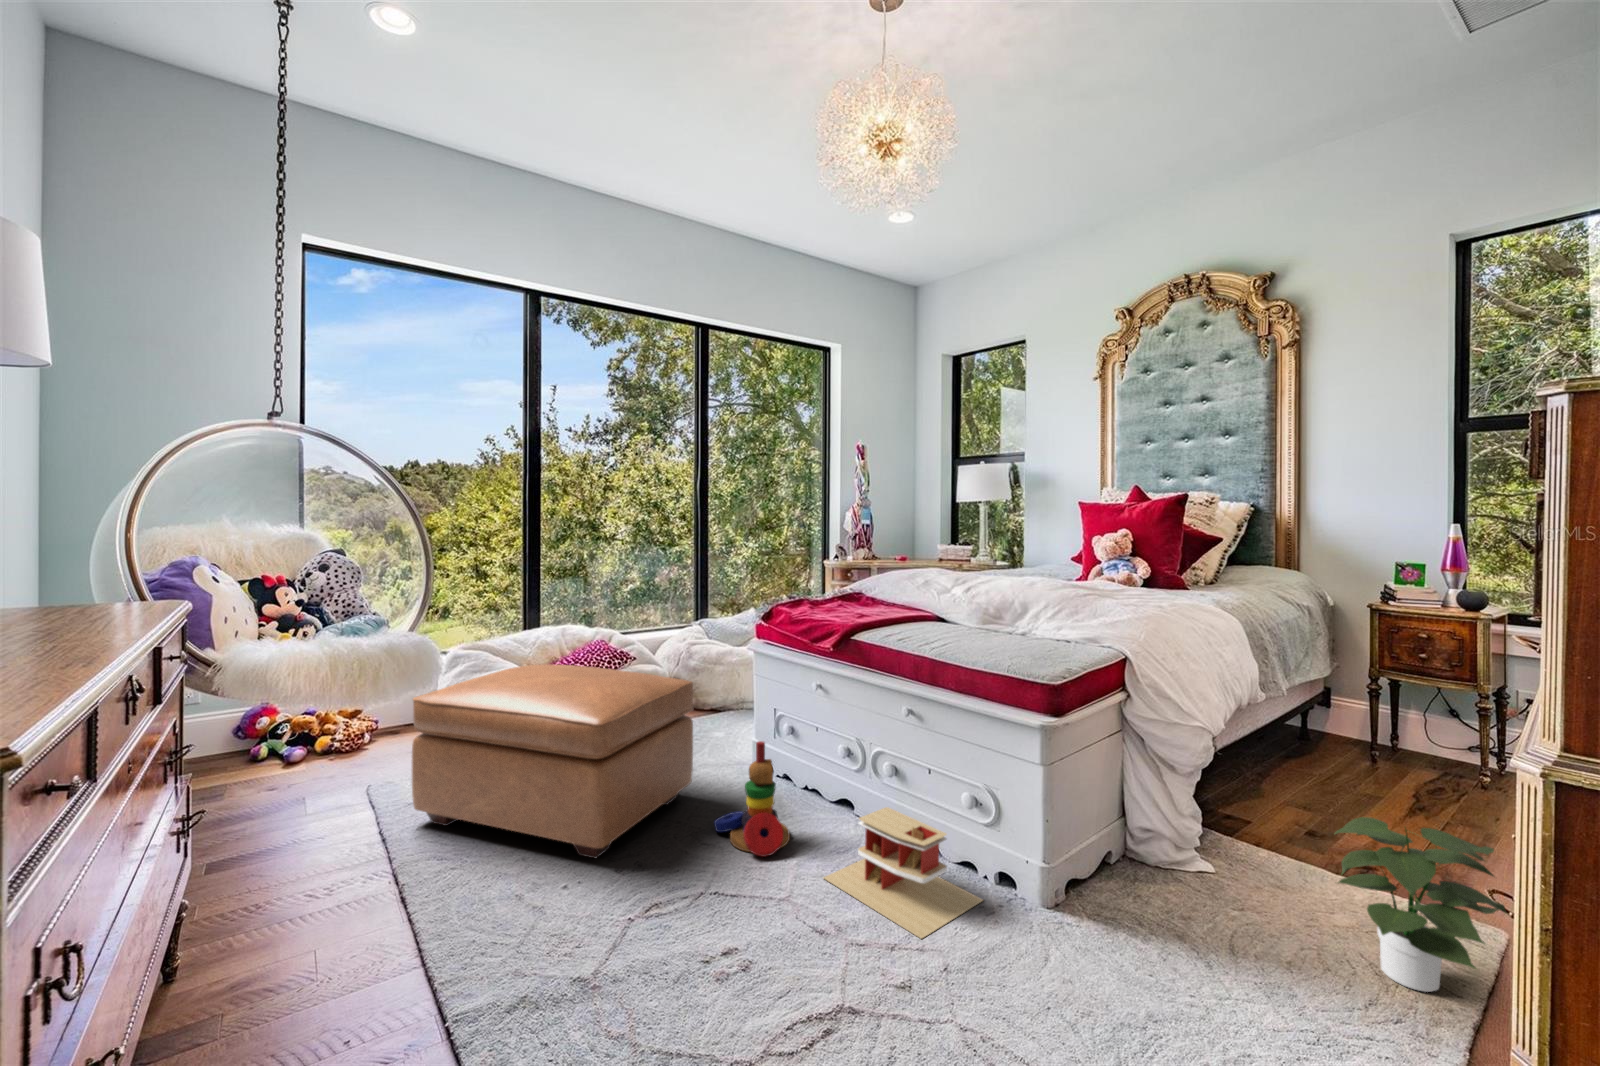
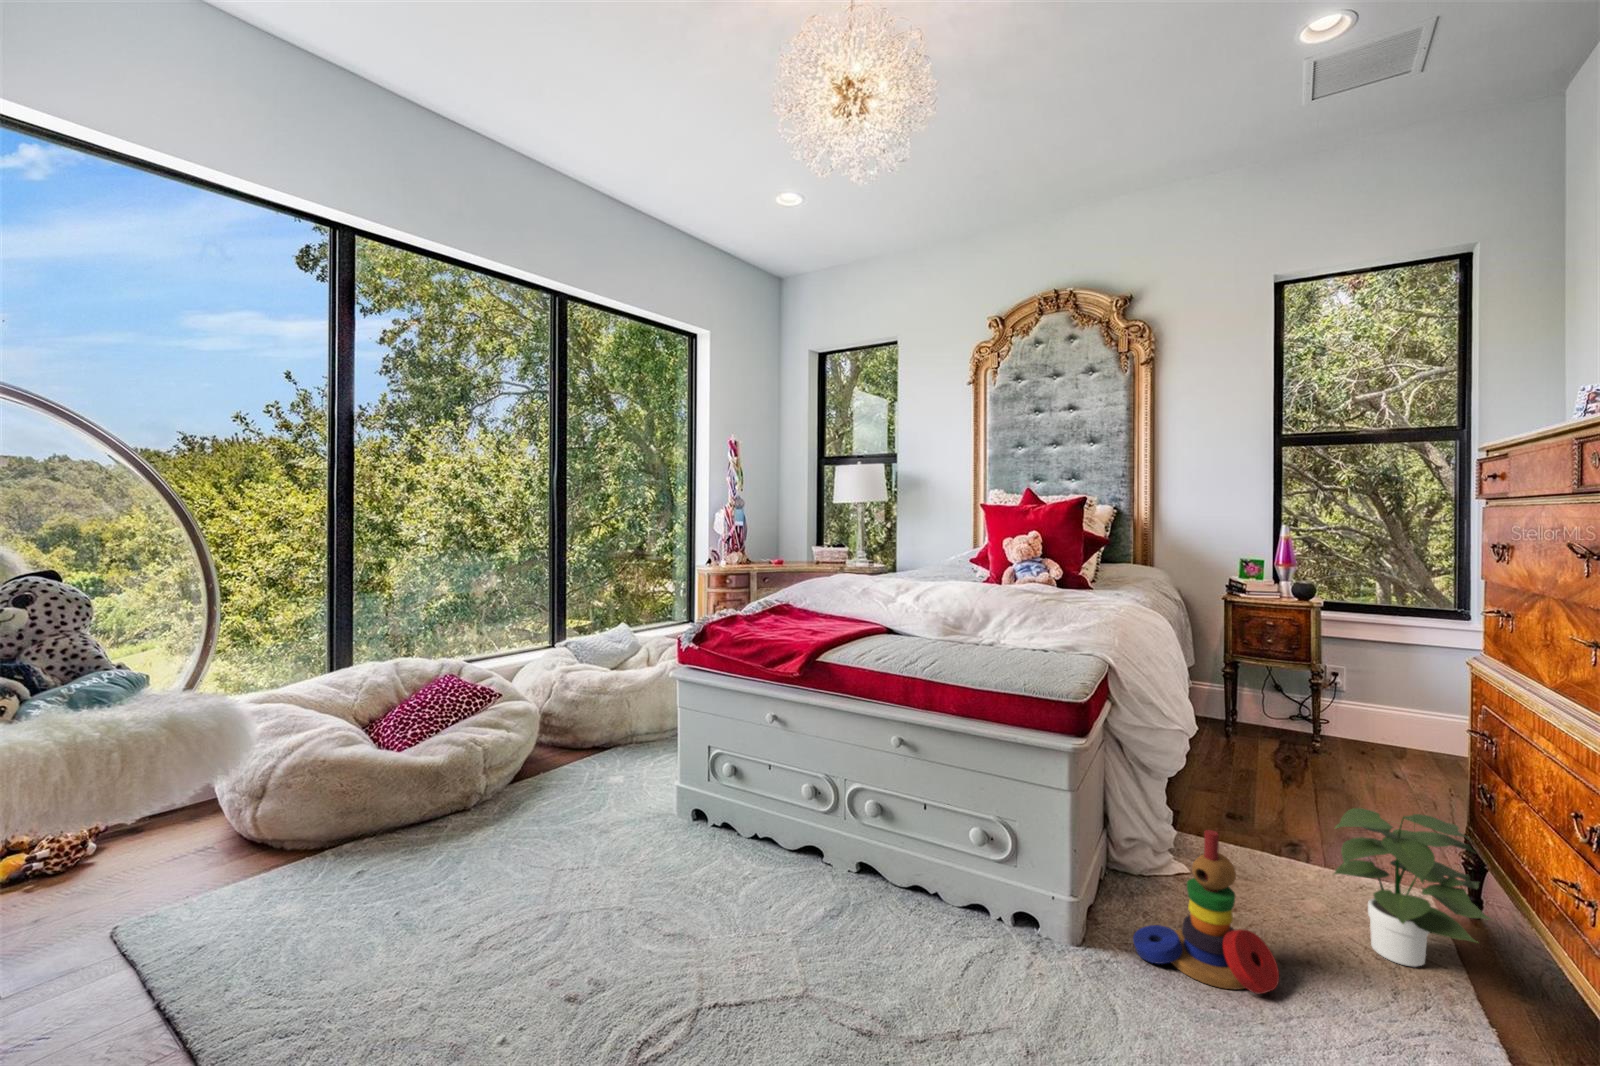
ottoman: present [412,664,693,858] -> none [217,722,624,984]
stacking toy: present [714,741,790,857] -> present [1133,830,1279,994]
toy house: present [824,807,983,938] -> none [831,856,1012,1014]

